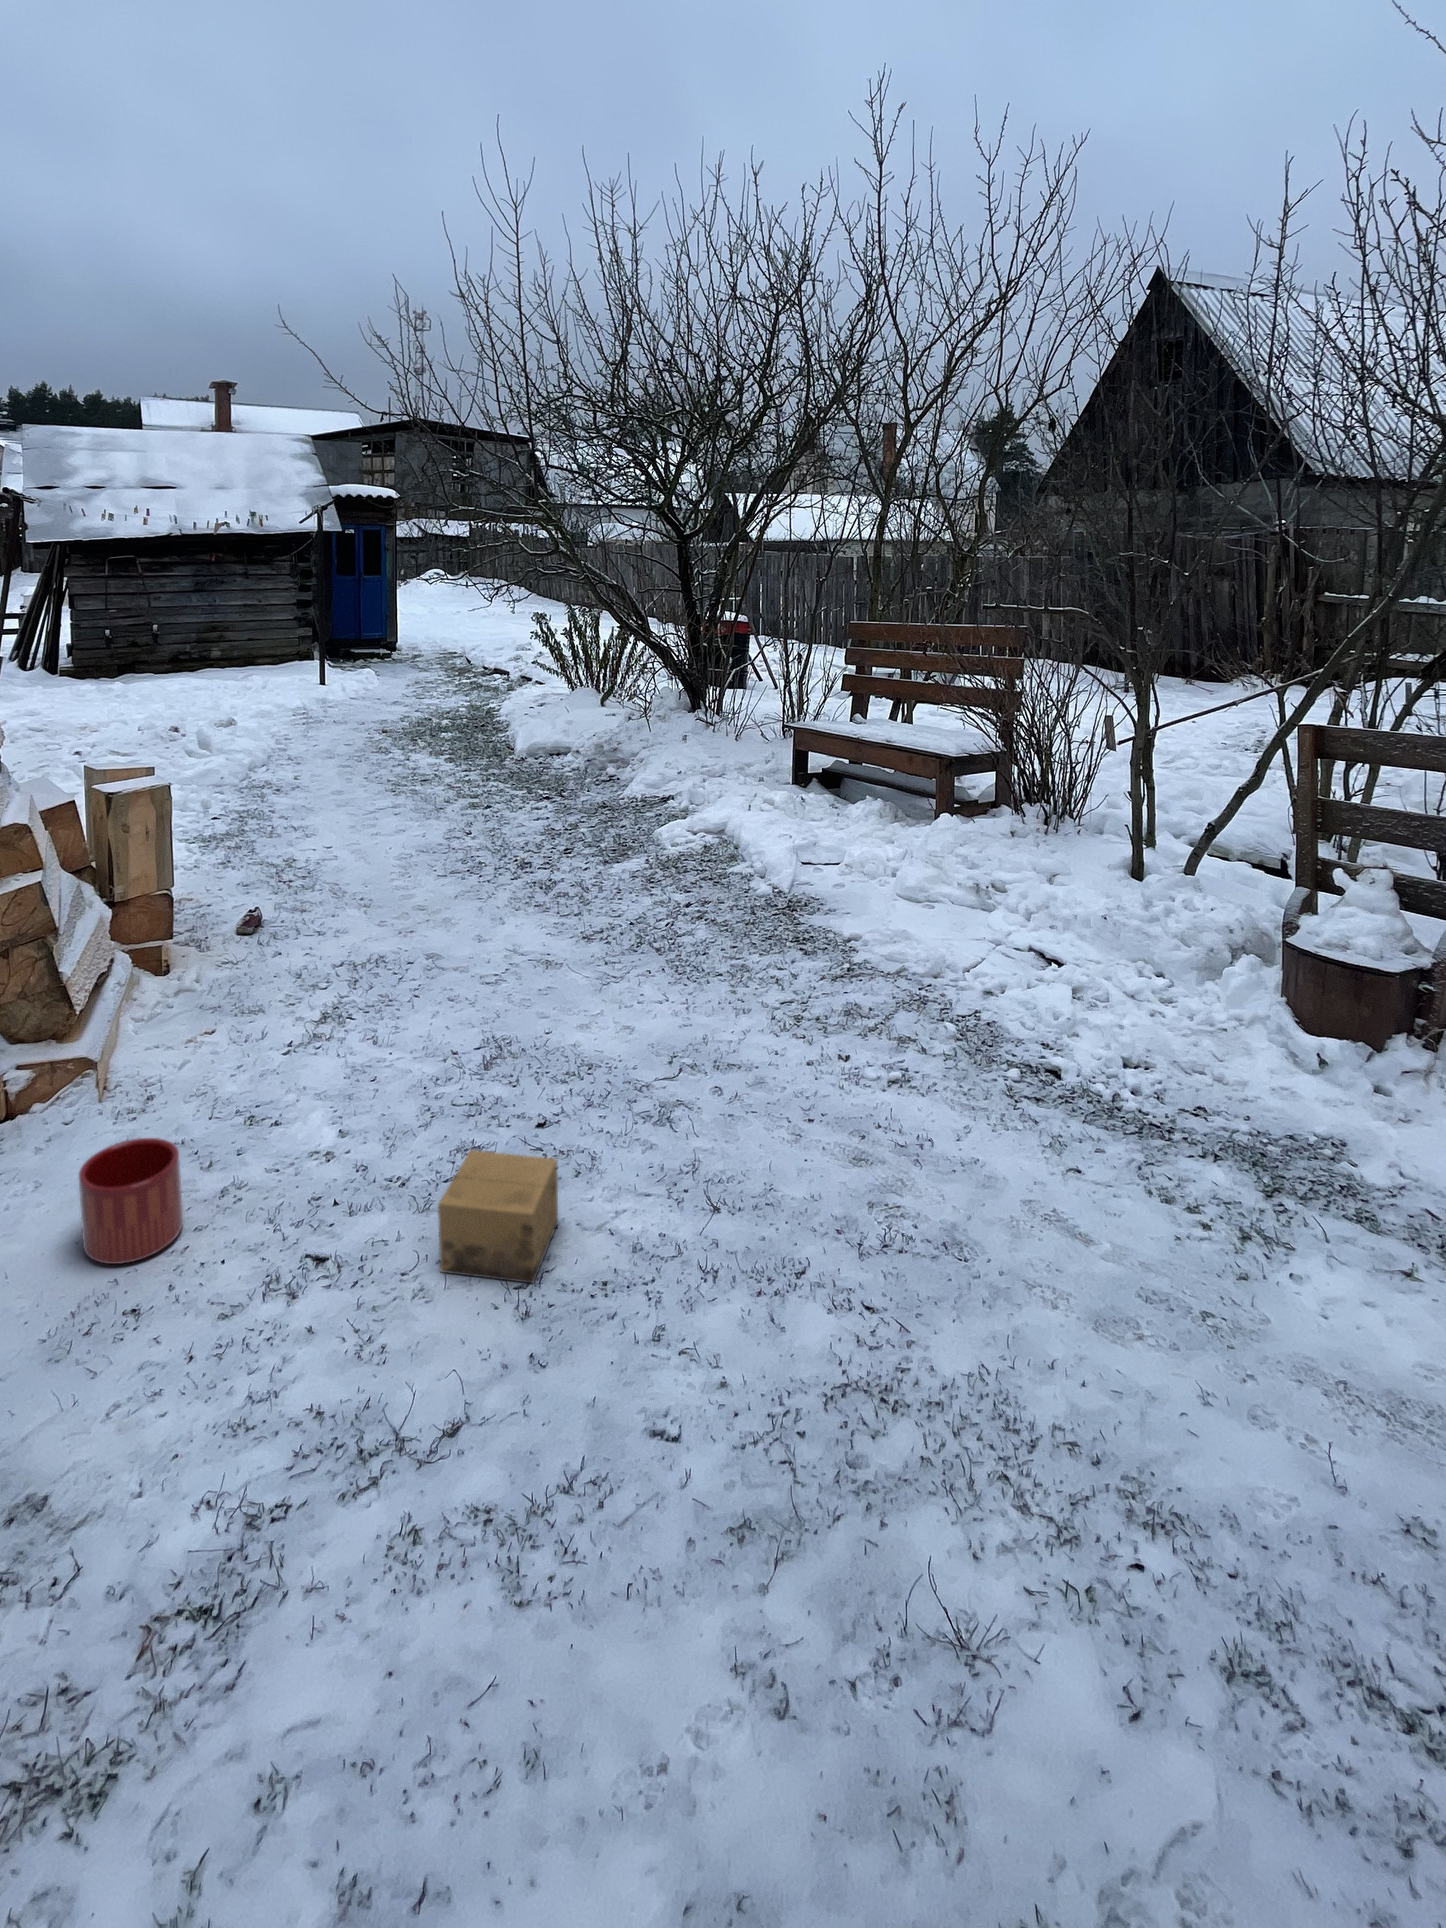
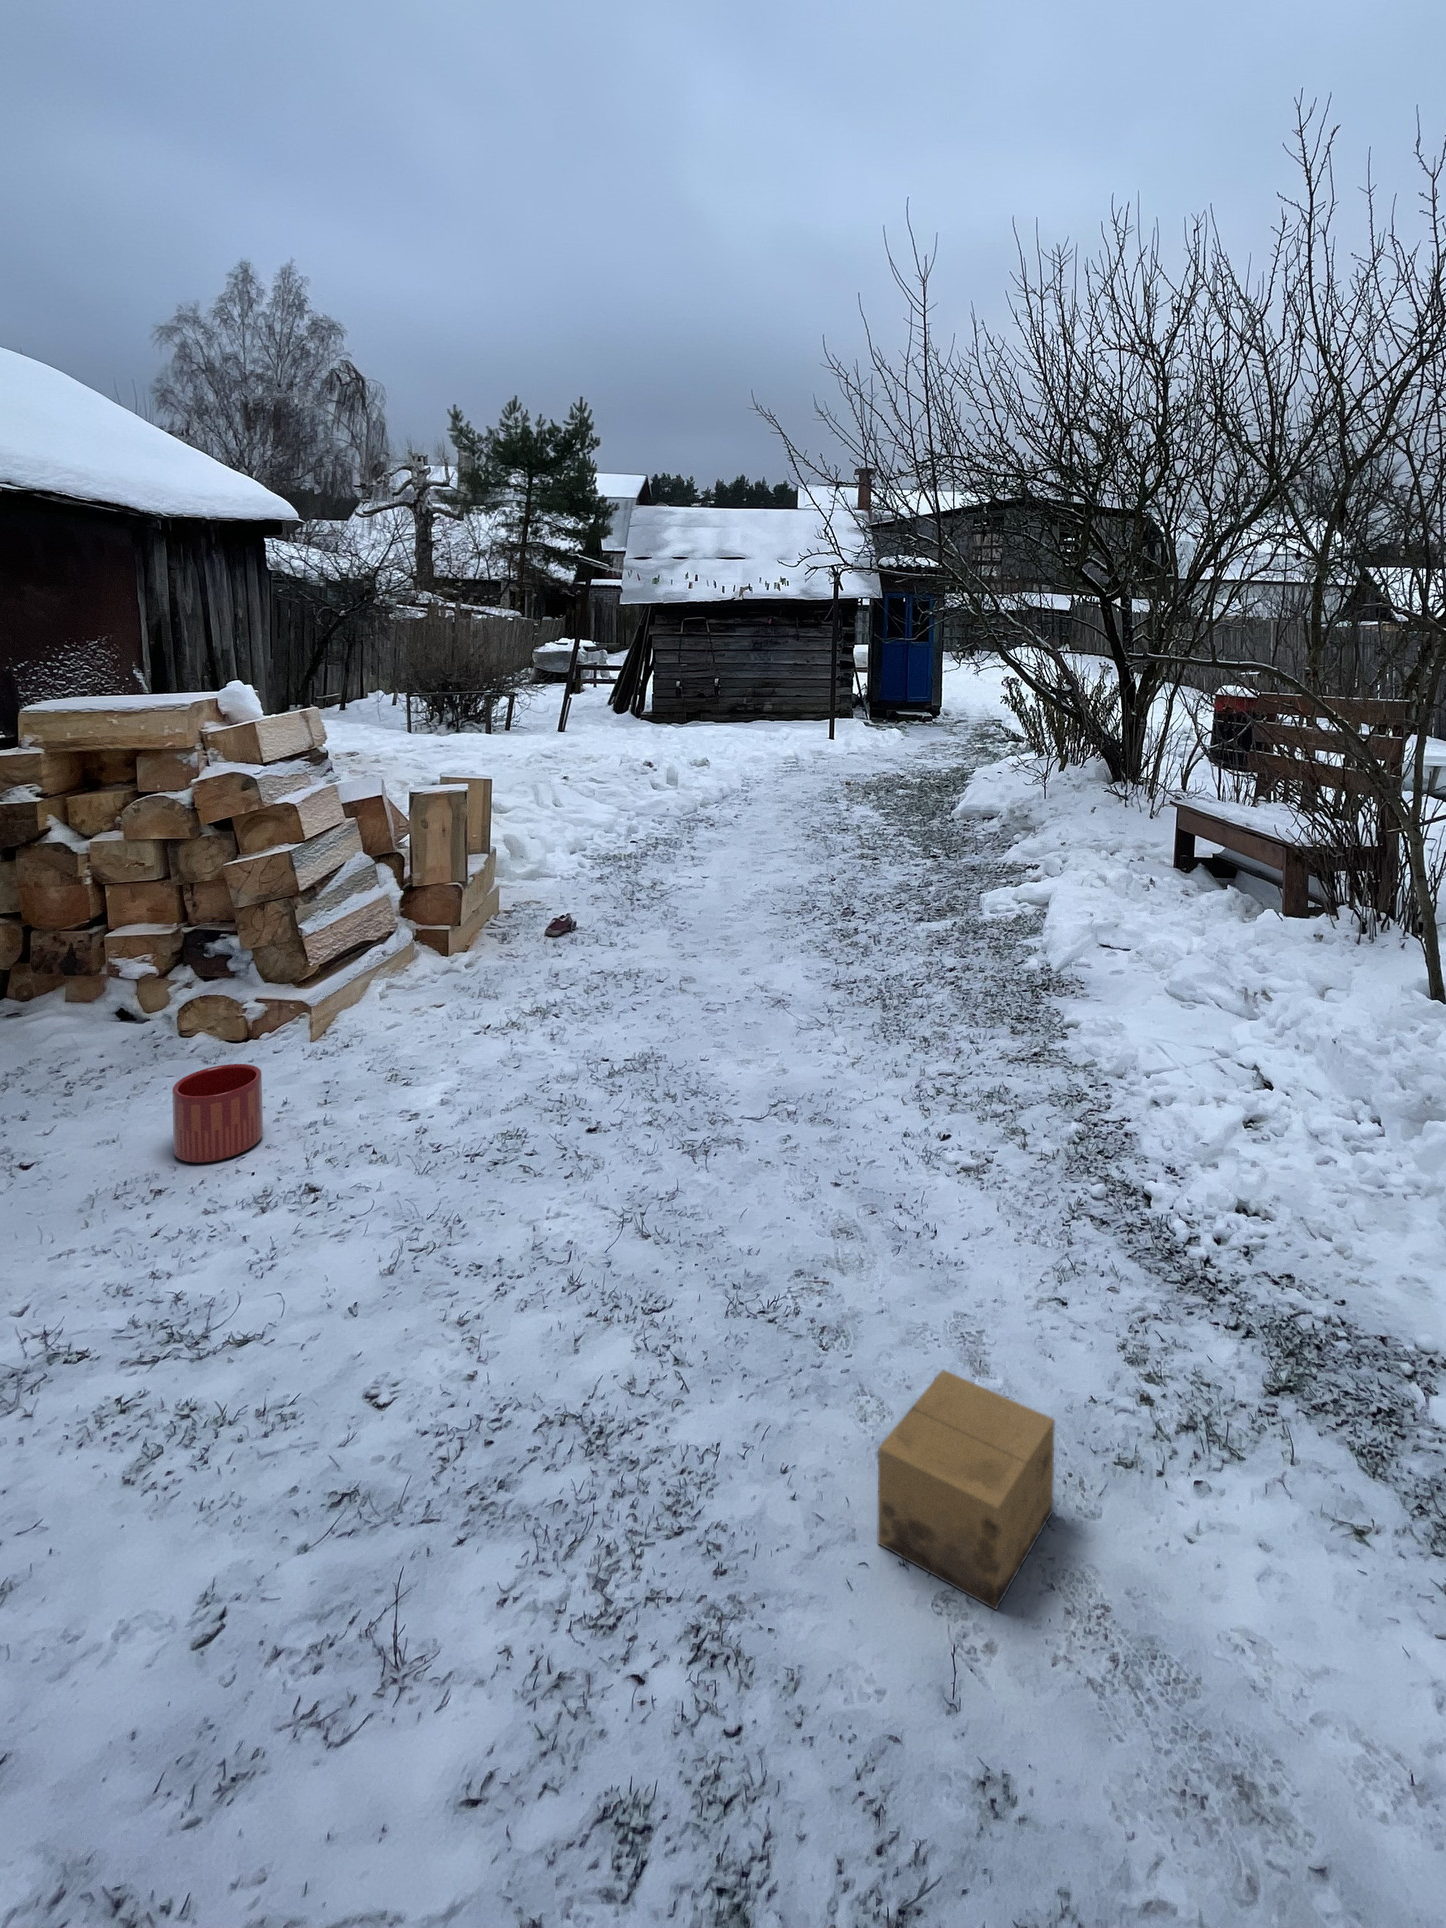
cardboard box: present [438,1150,558,1283] -> present [877,1370,1055,1610]

